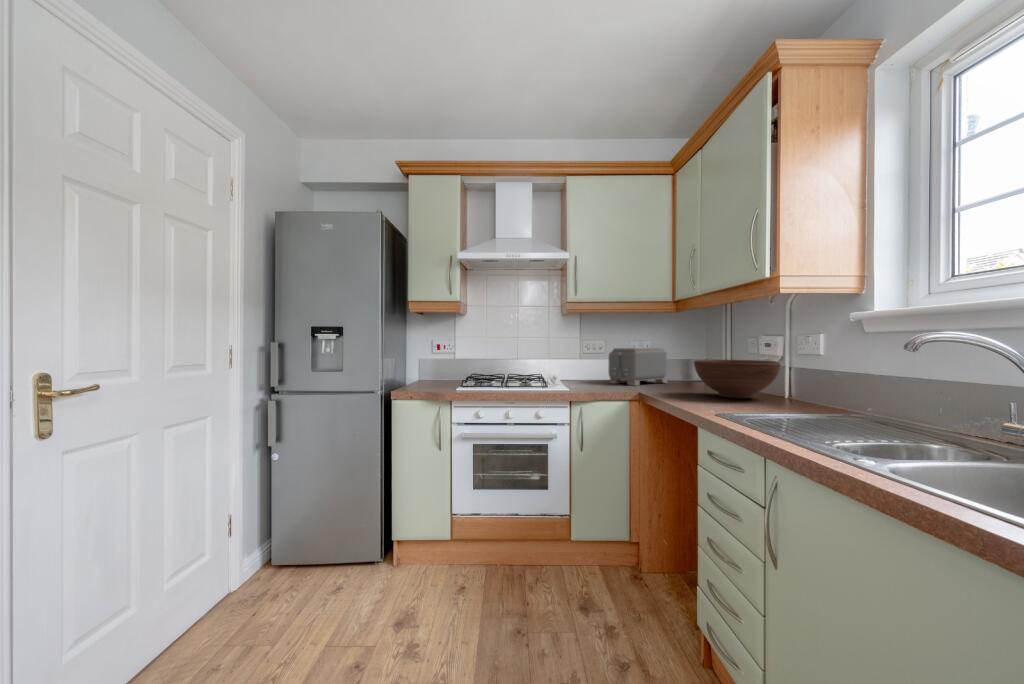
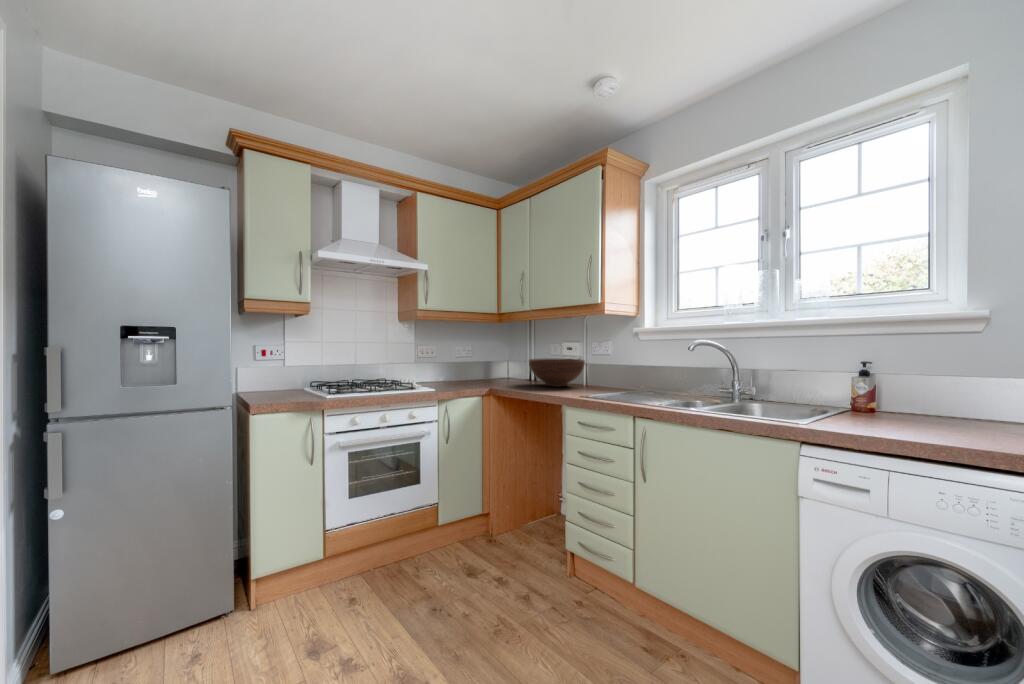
toaster: present [609,348,668,386] -> none [445,350,486,382]

